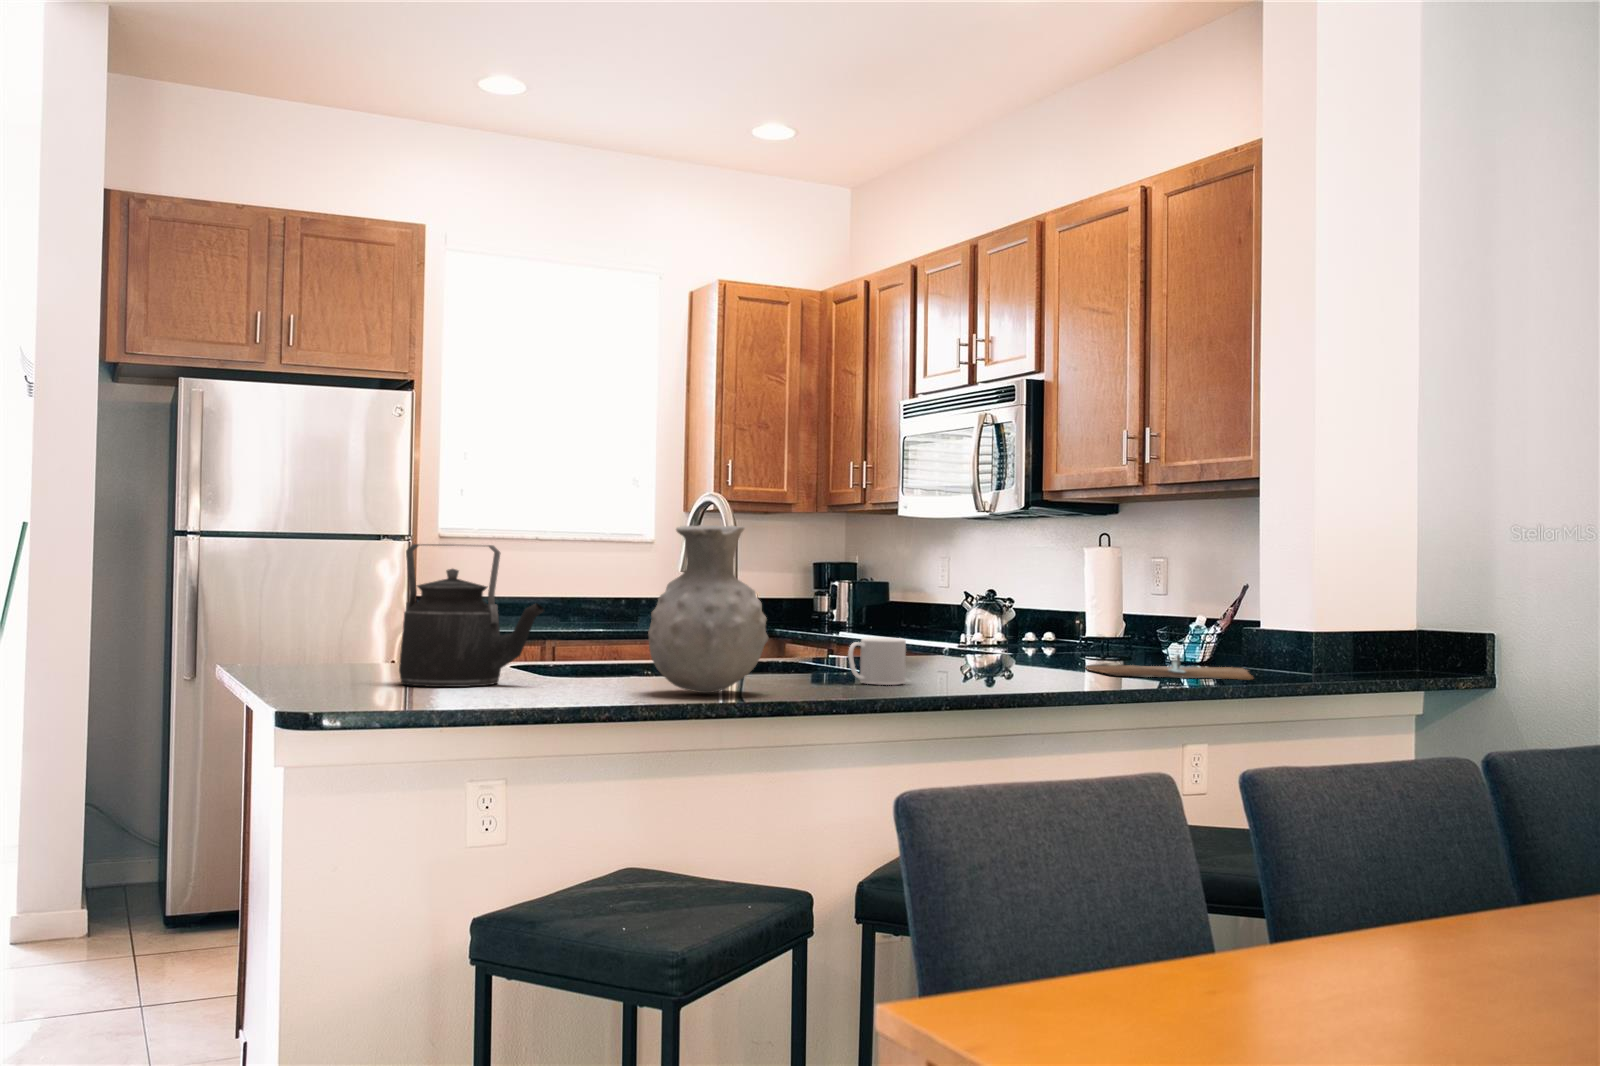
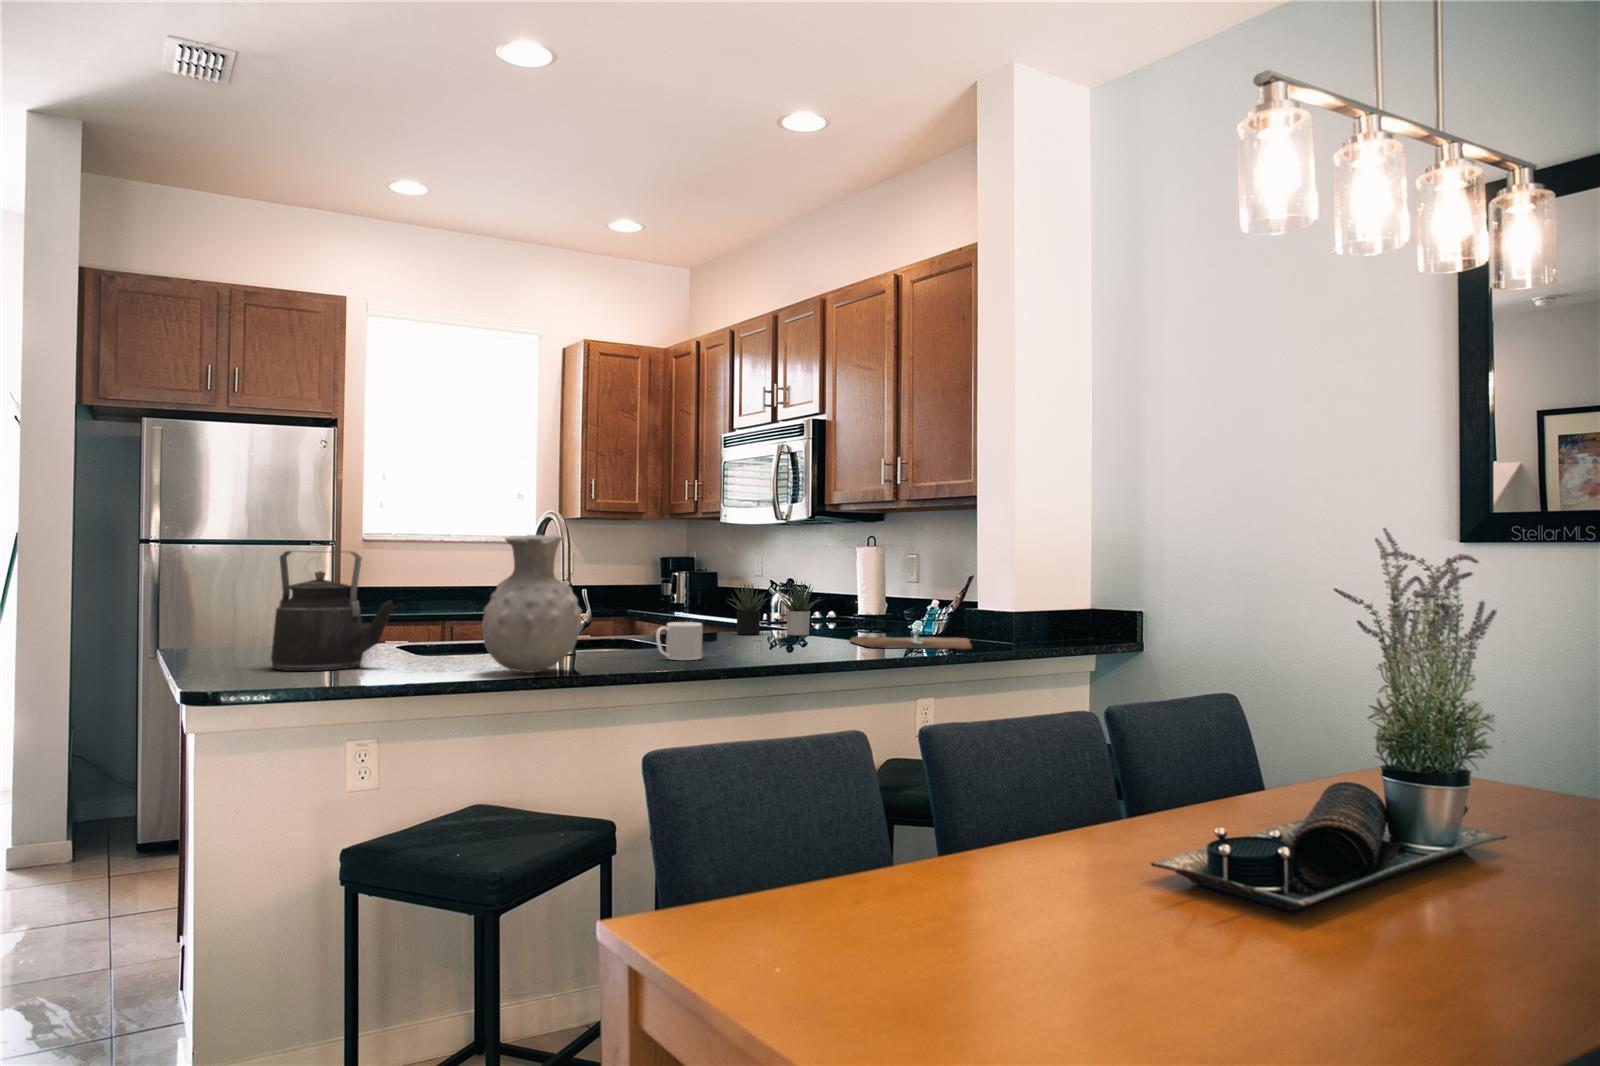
succulent plant: none [916,587,1048,662] -> present [728,581,821,636]

